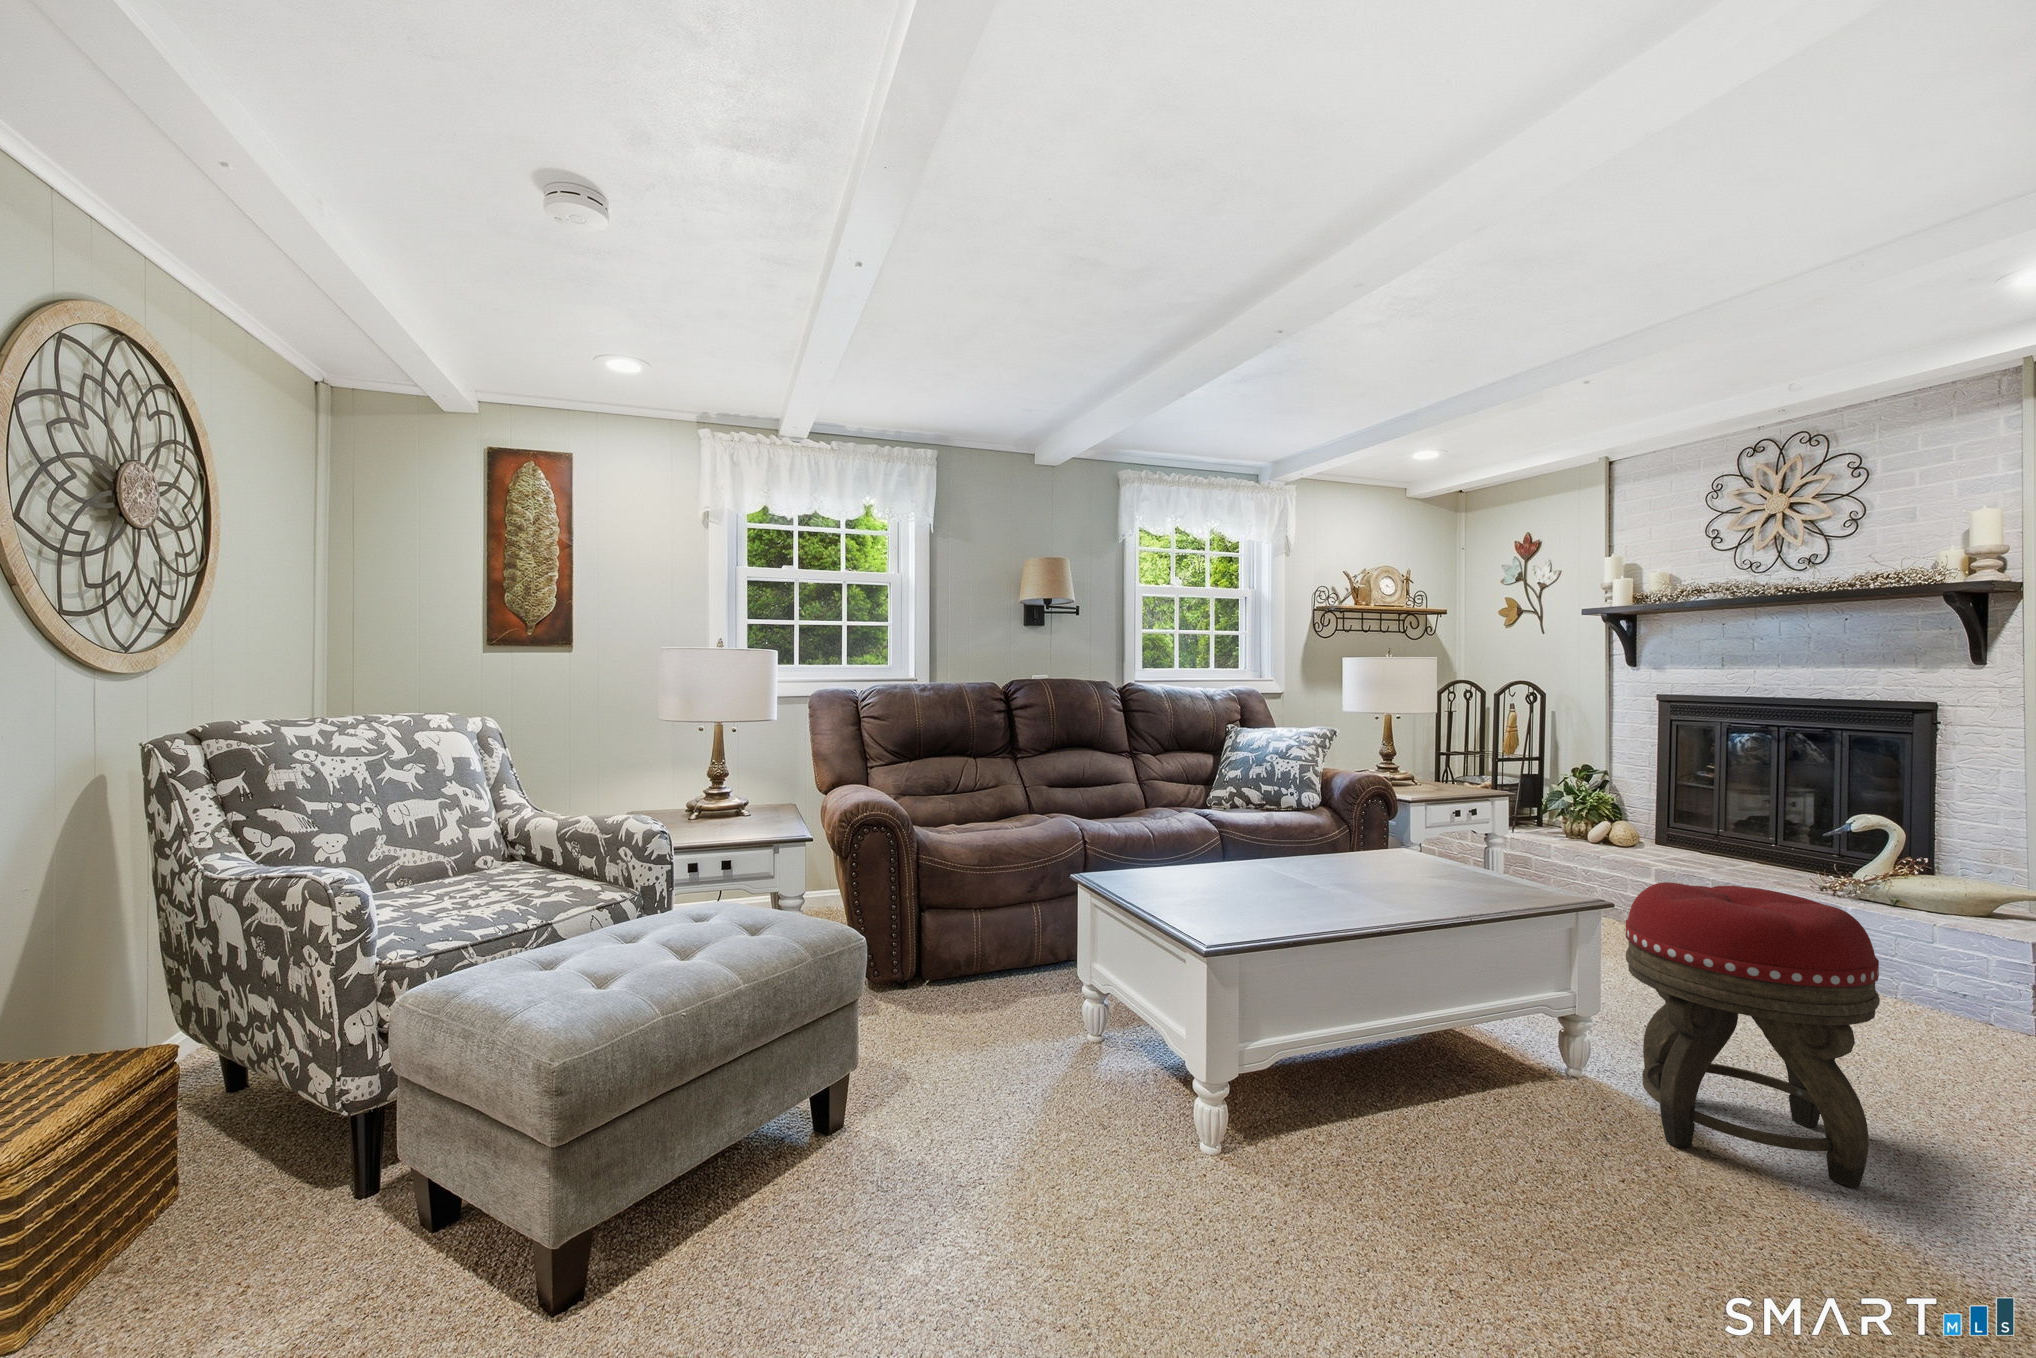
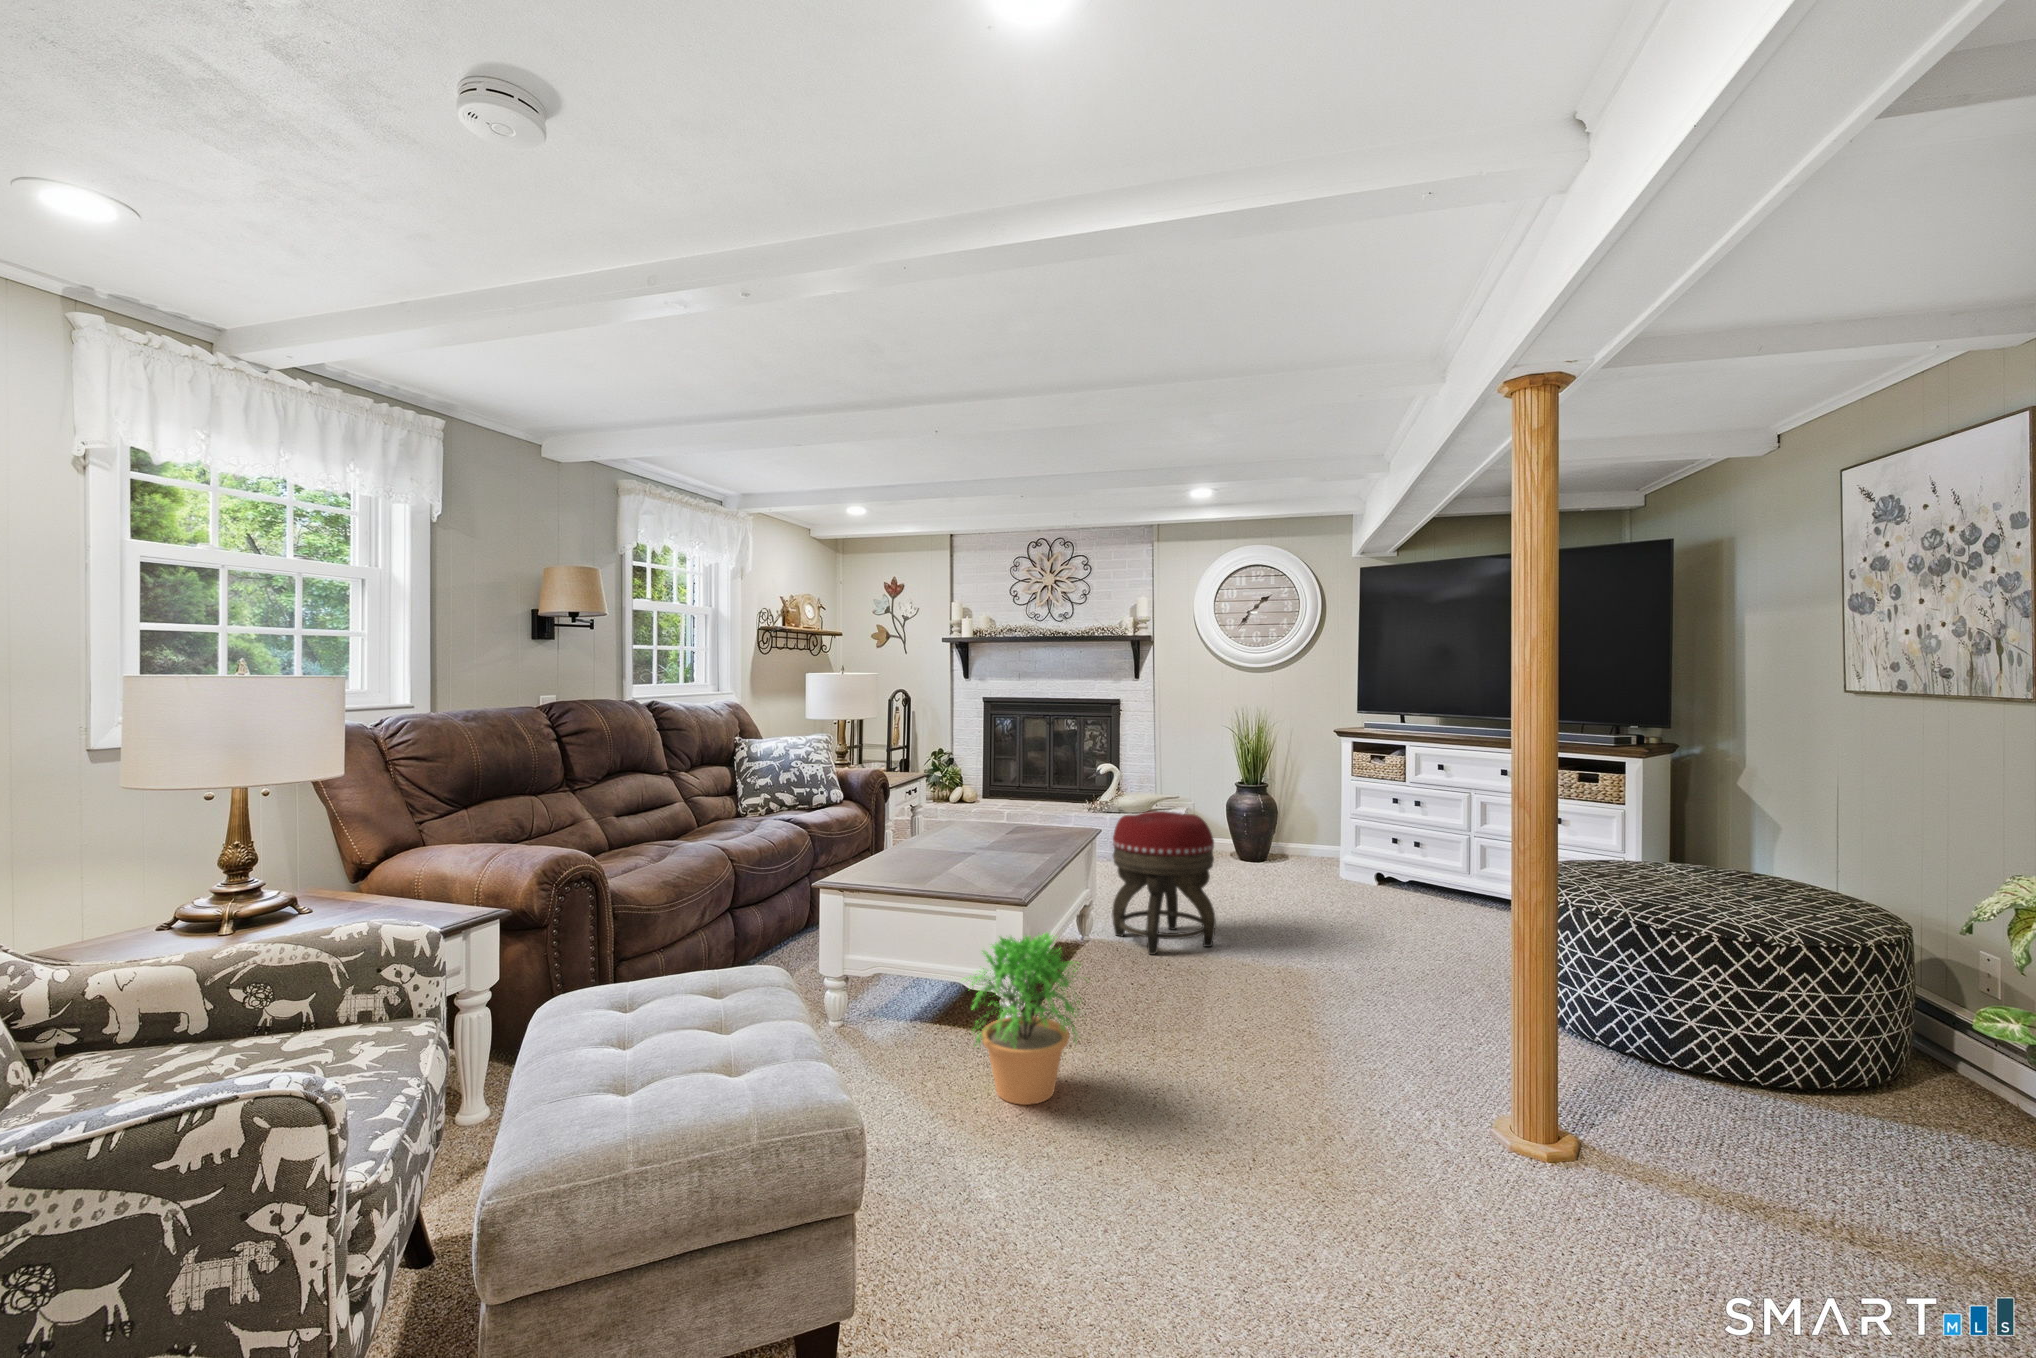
potted plant: none [1035,985,1212,1248] -> present [962,933,1079,1105]

